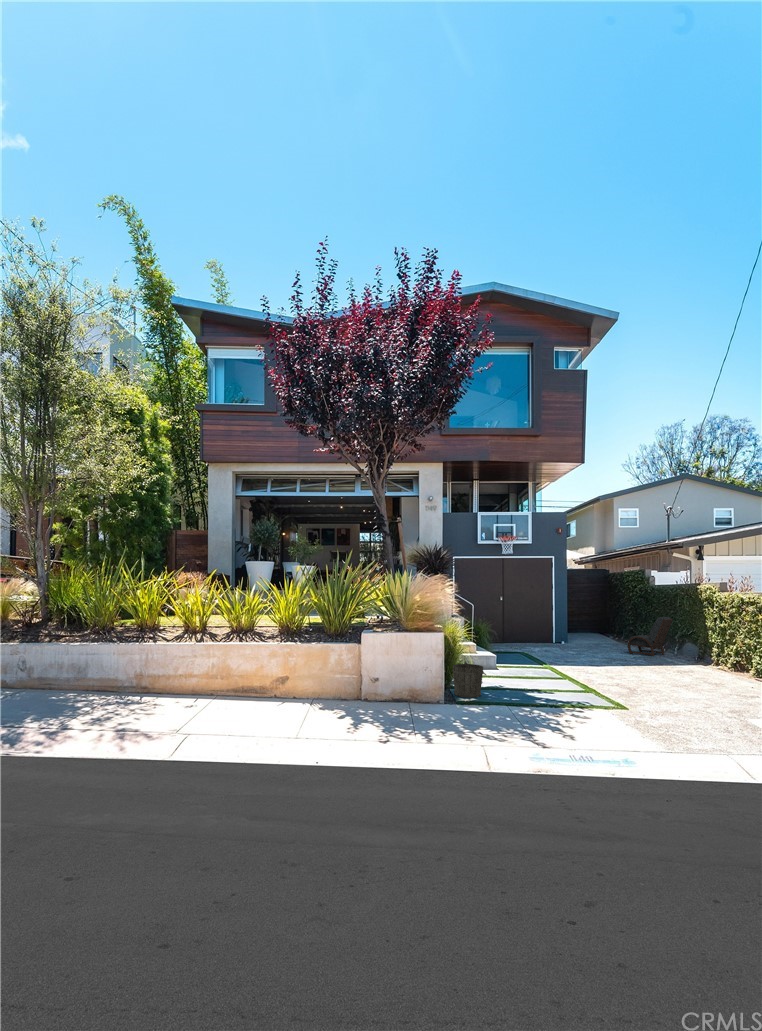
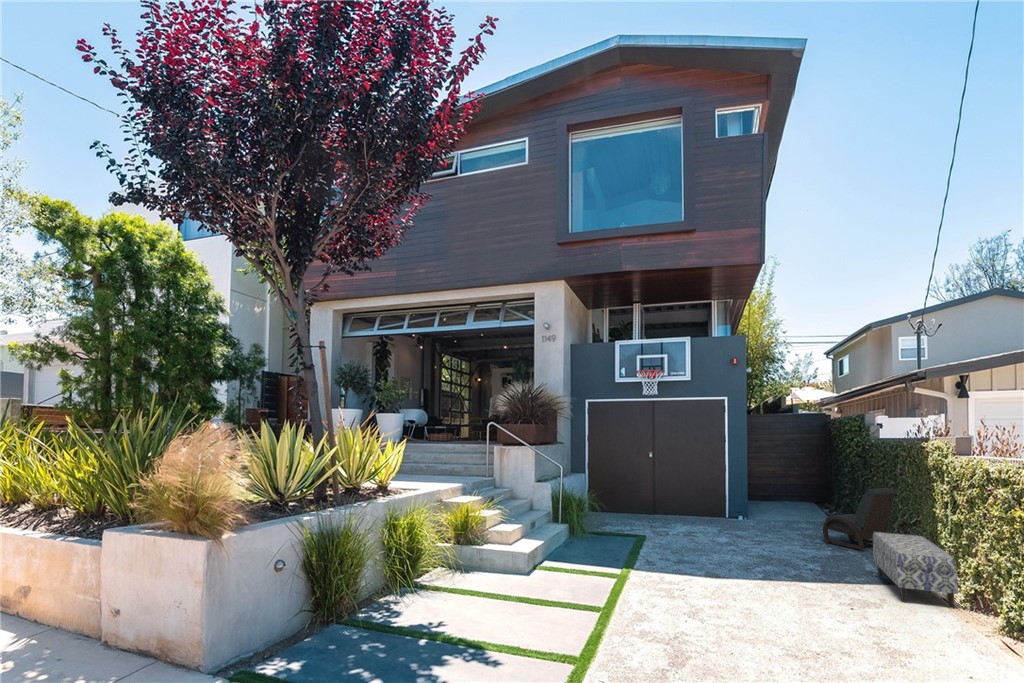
bench: none [674,639,725,673] -> present [873,532,958,608]
bucket: present [453,662,486,697] -> none [281,580,347,654]

